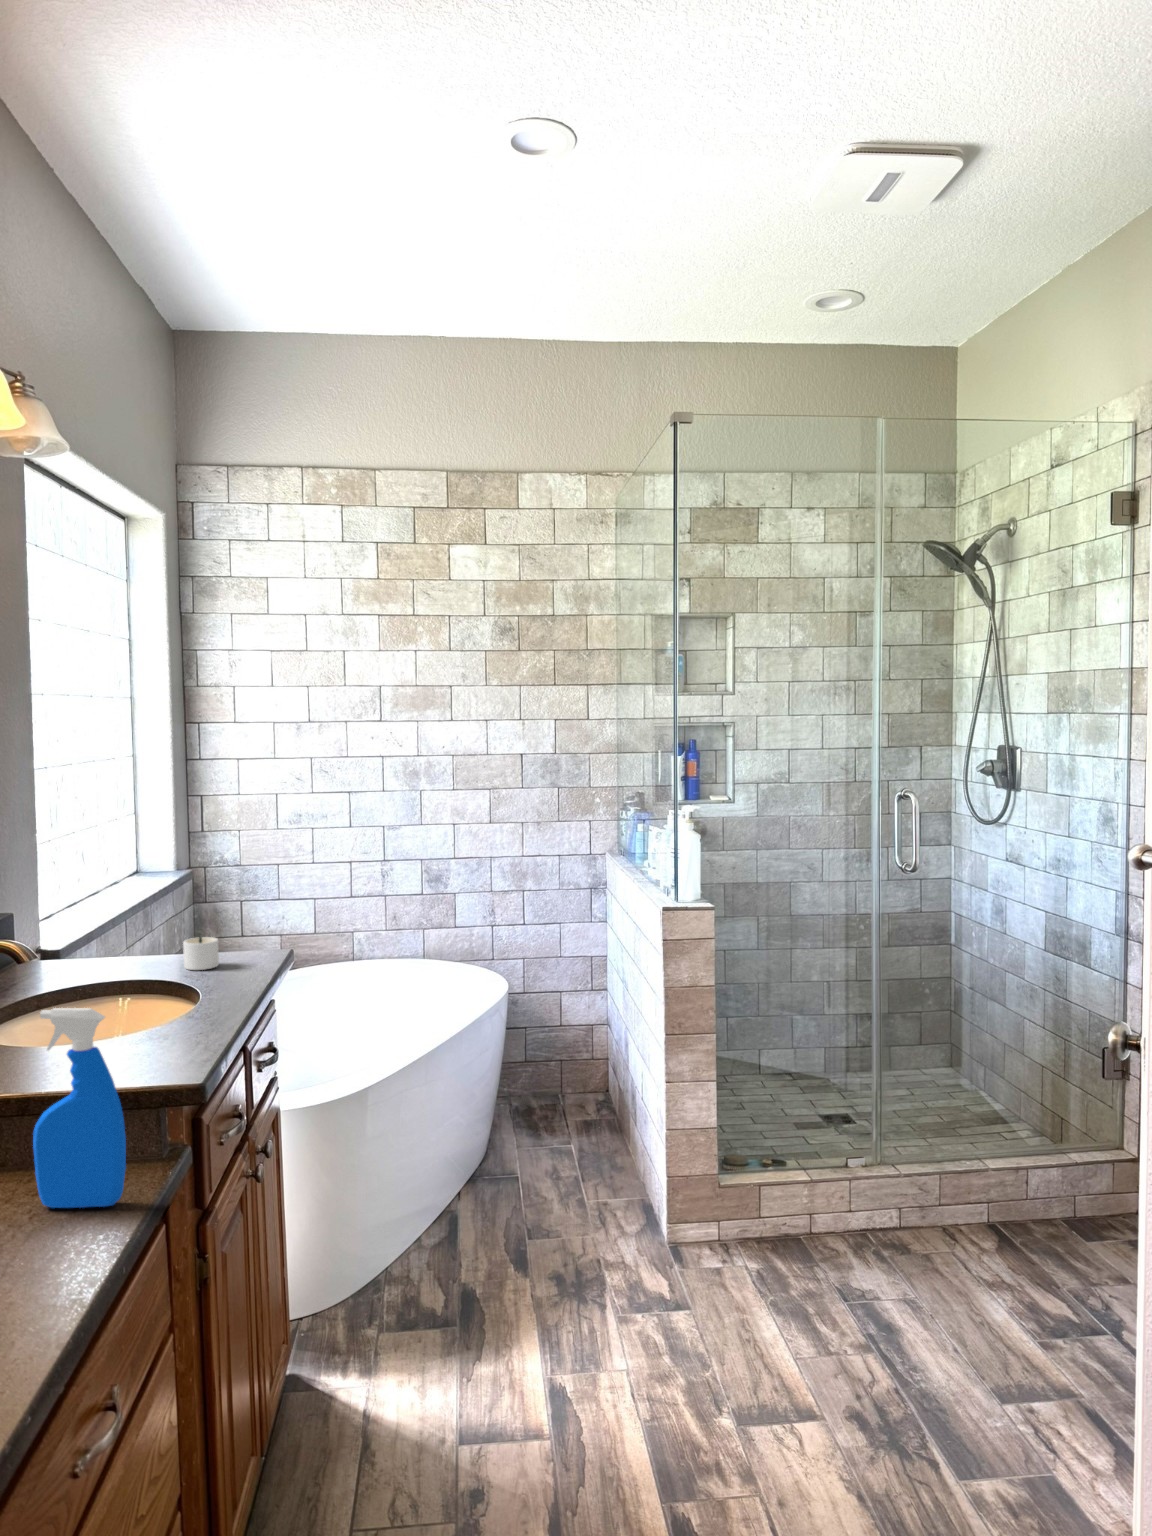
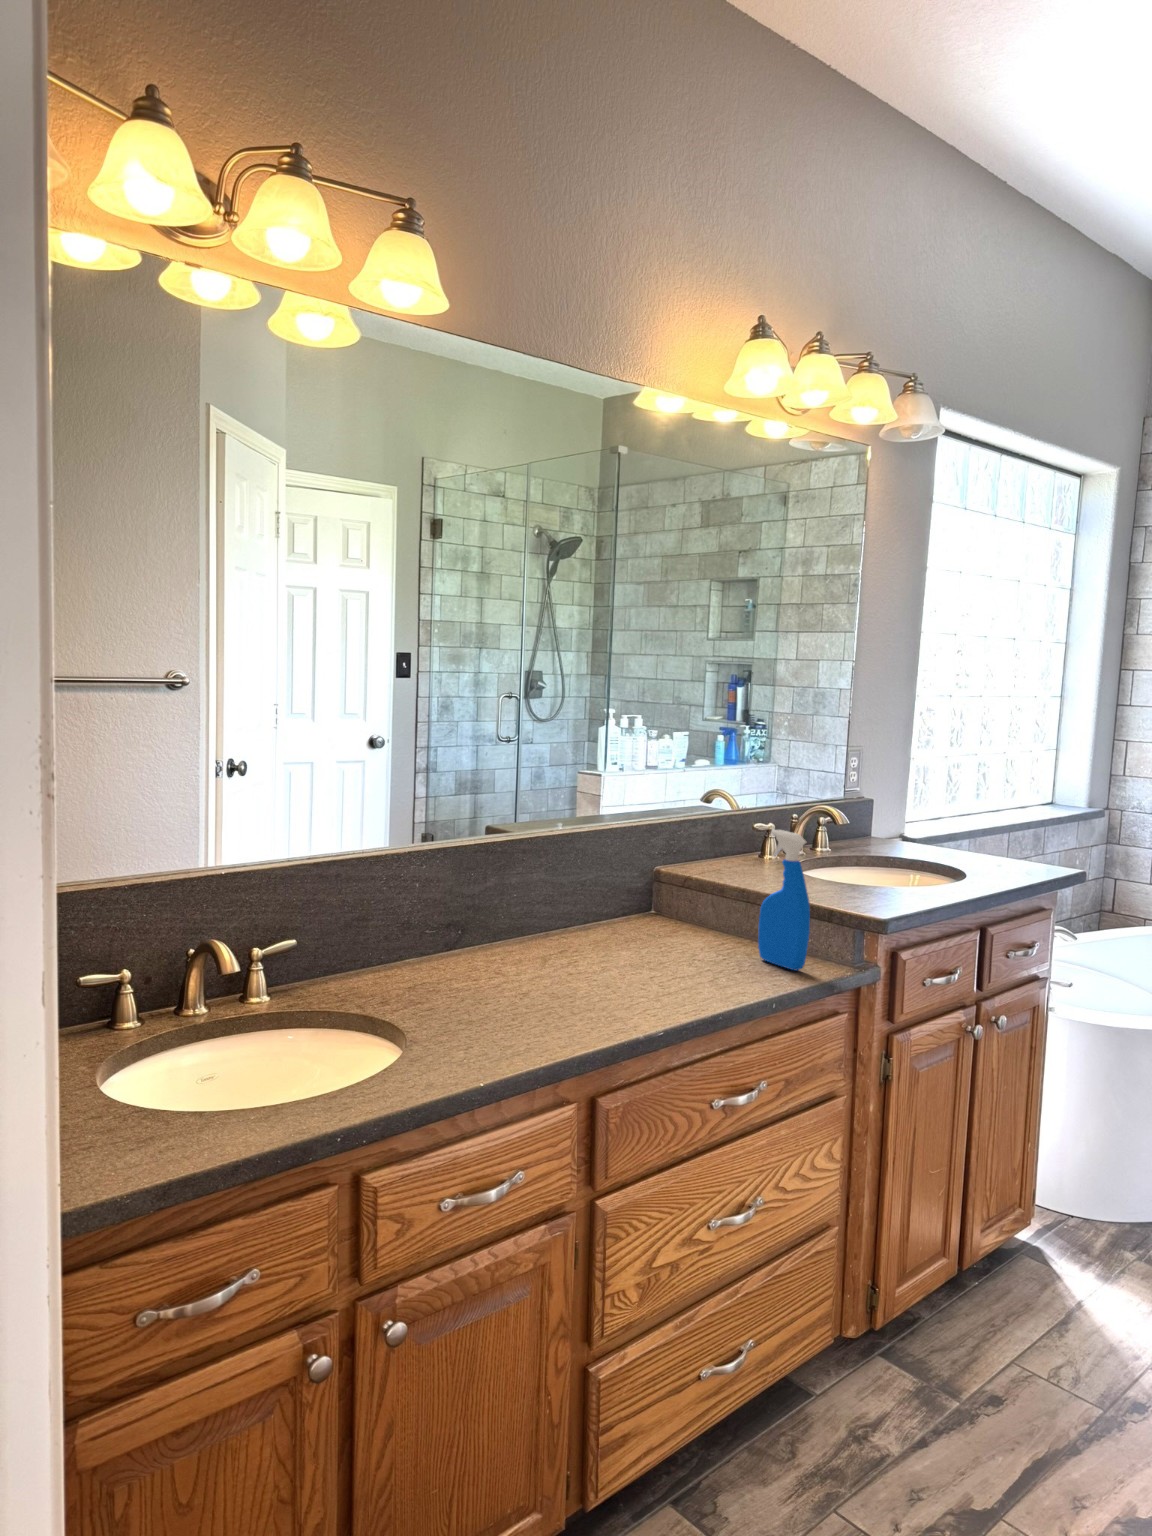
candle: present [183,937,219,970] -> none [974,838,1011,869]

